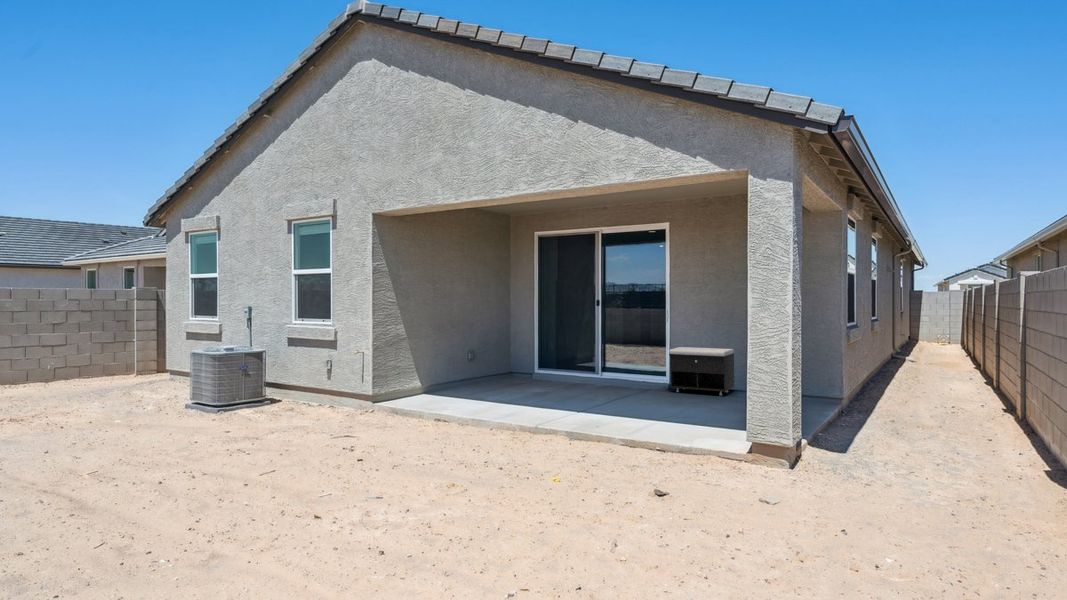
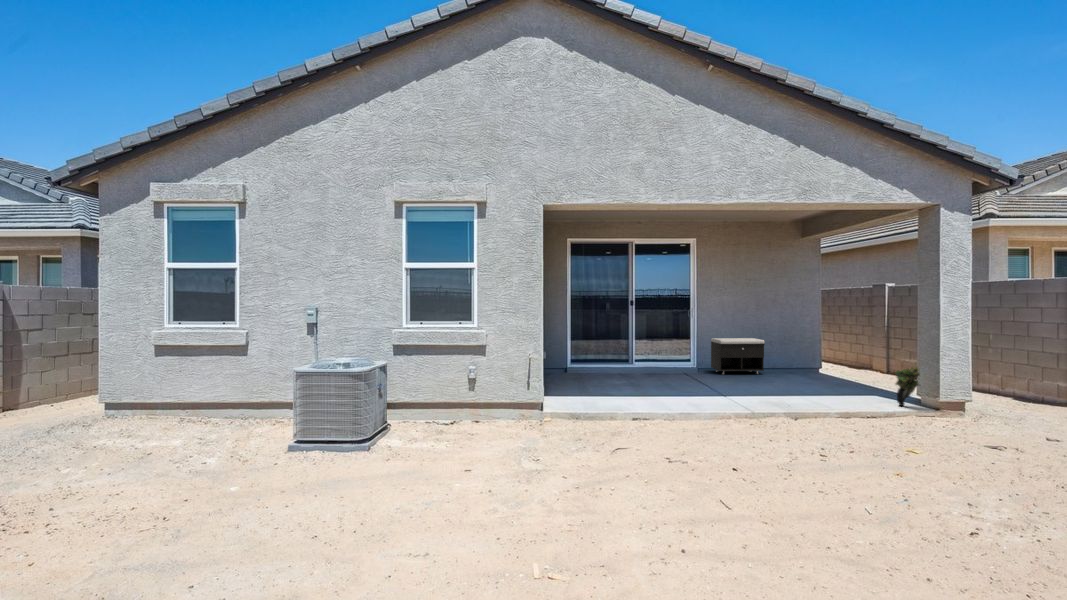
potted plant: none [712,393,746,444] -> present [895,367,920,406]

